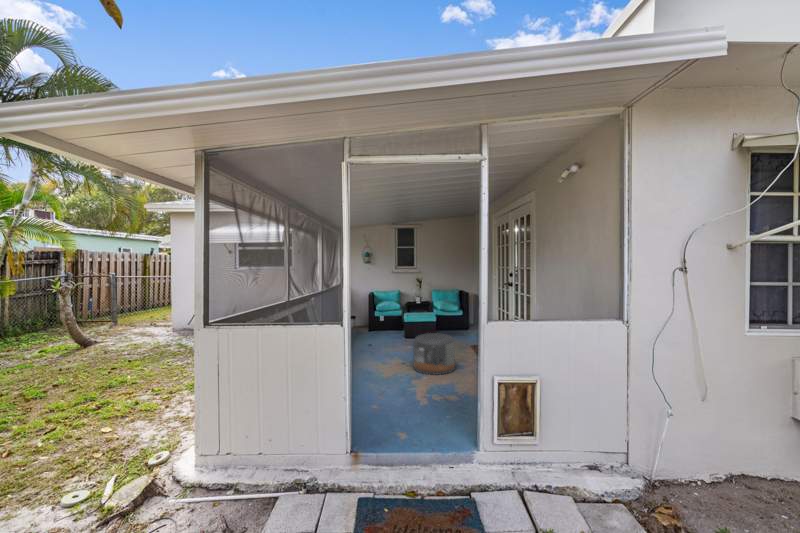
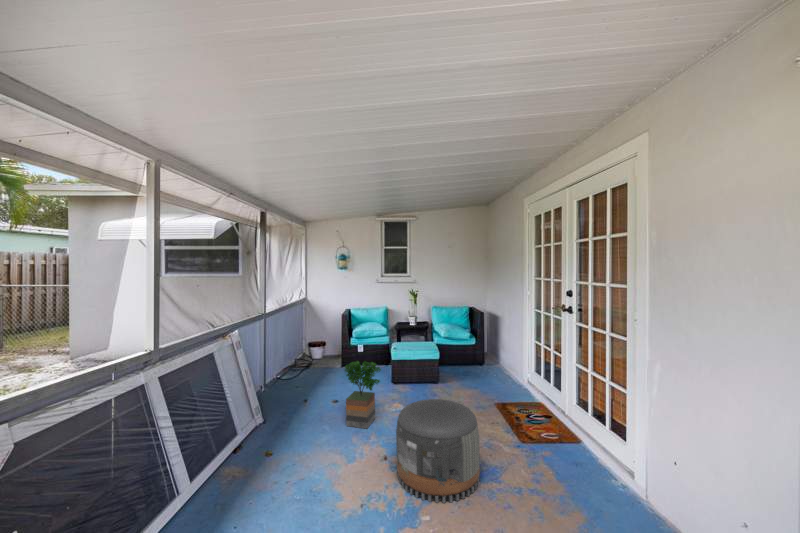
potted tree: none [379,318,402,355] -> present [345,361,381,429]

